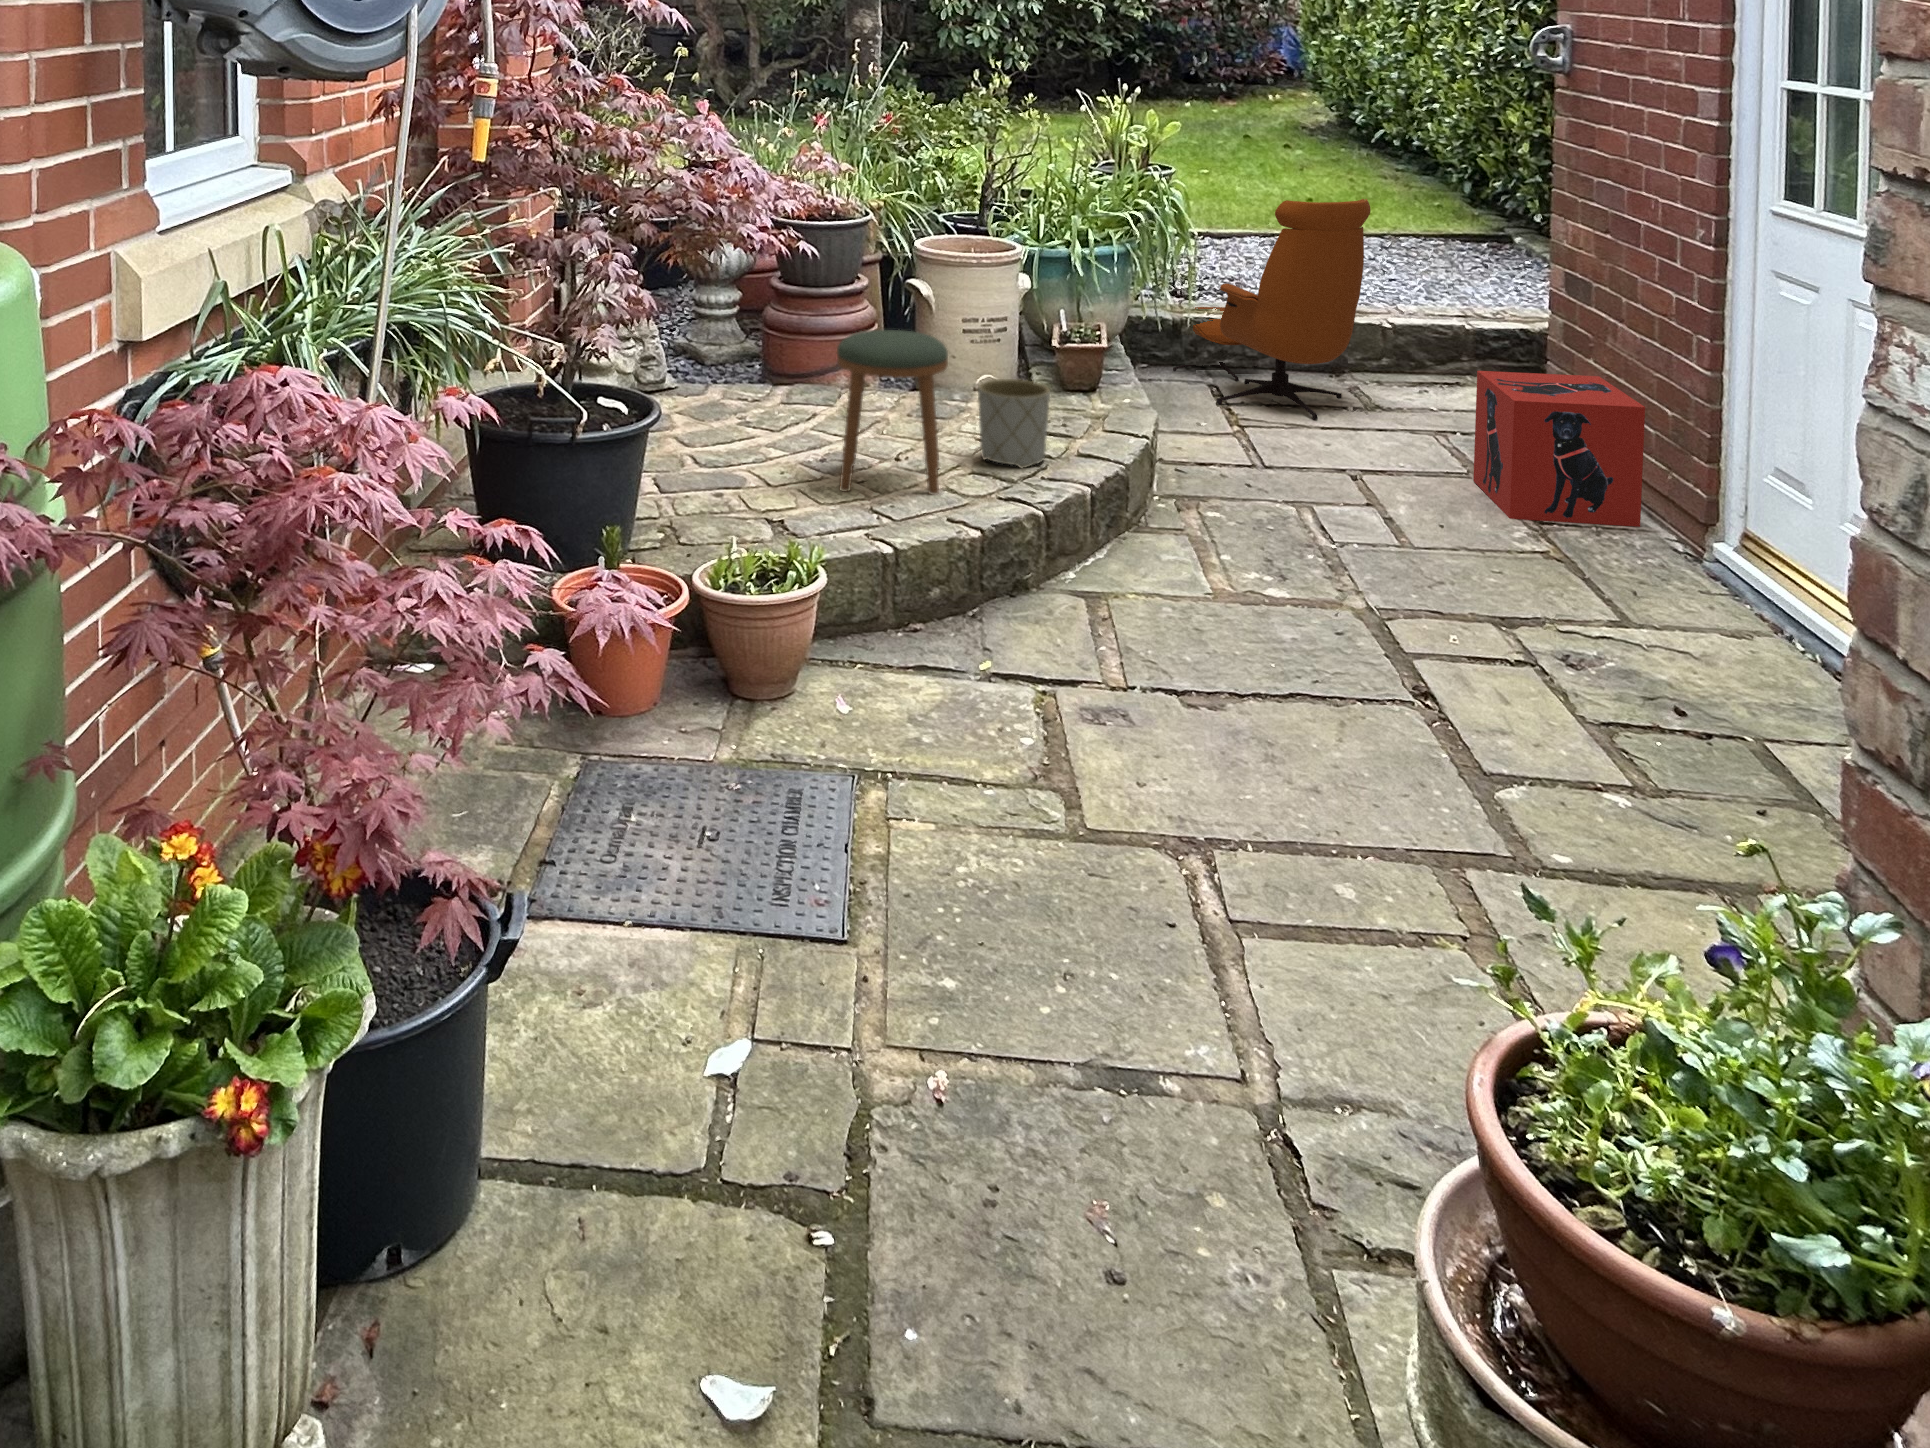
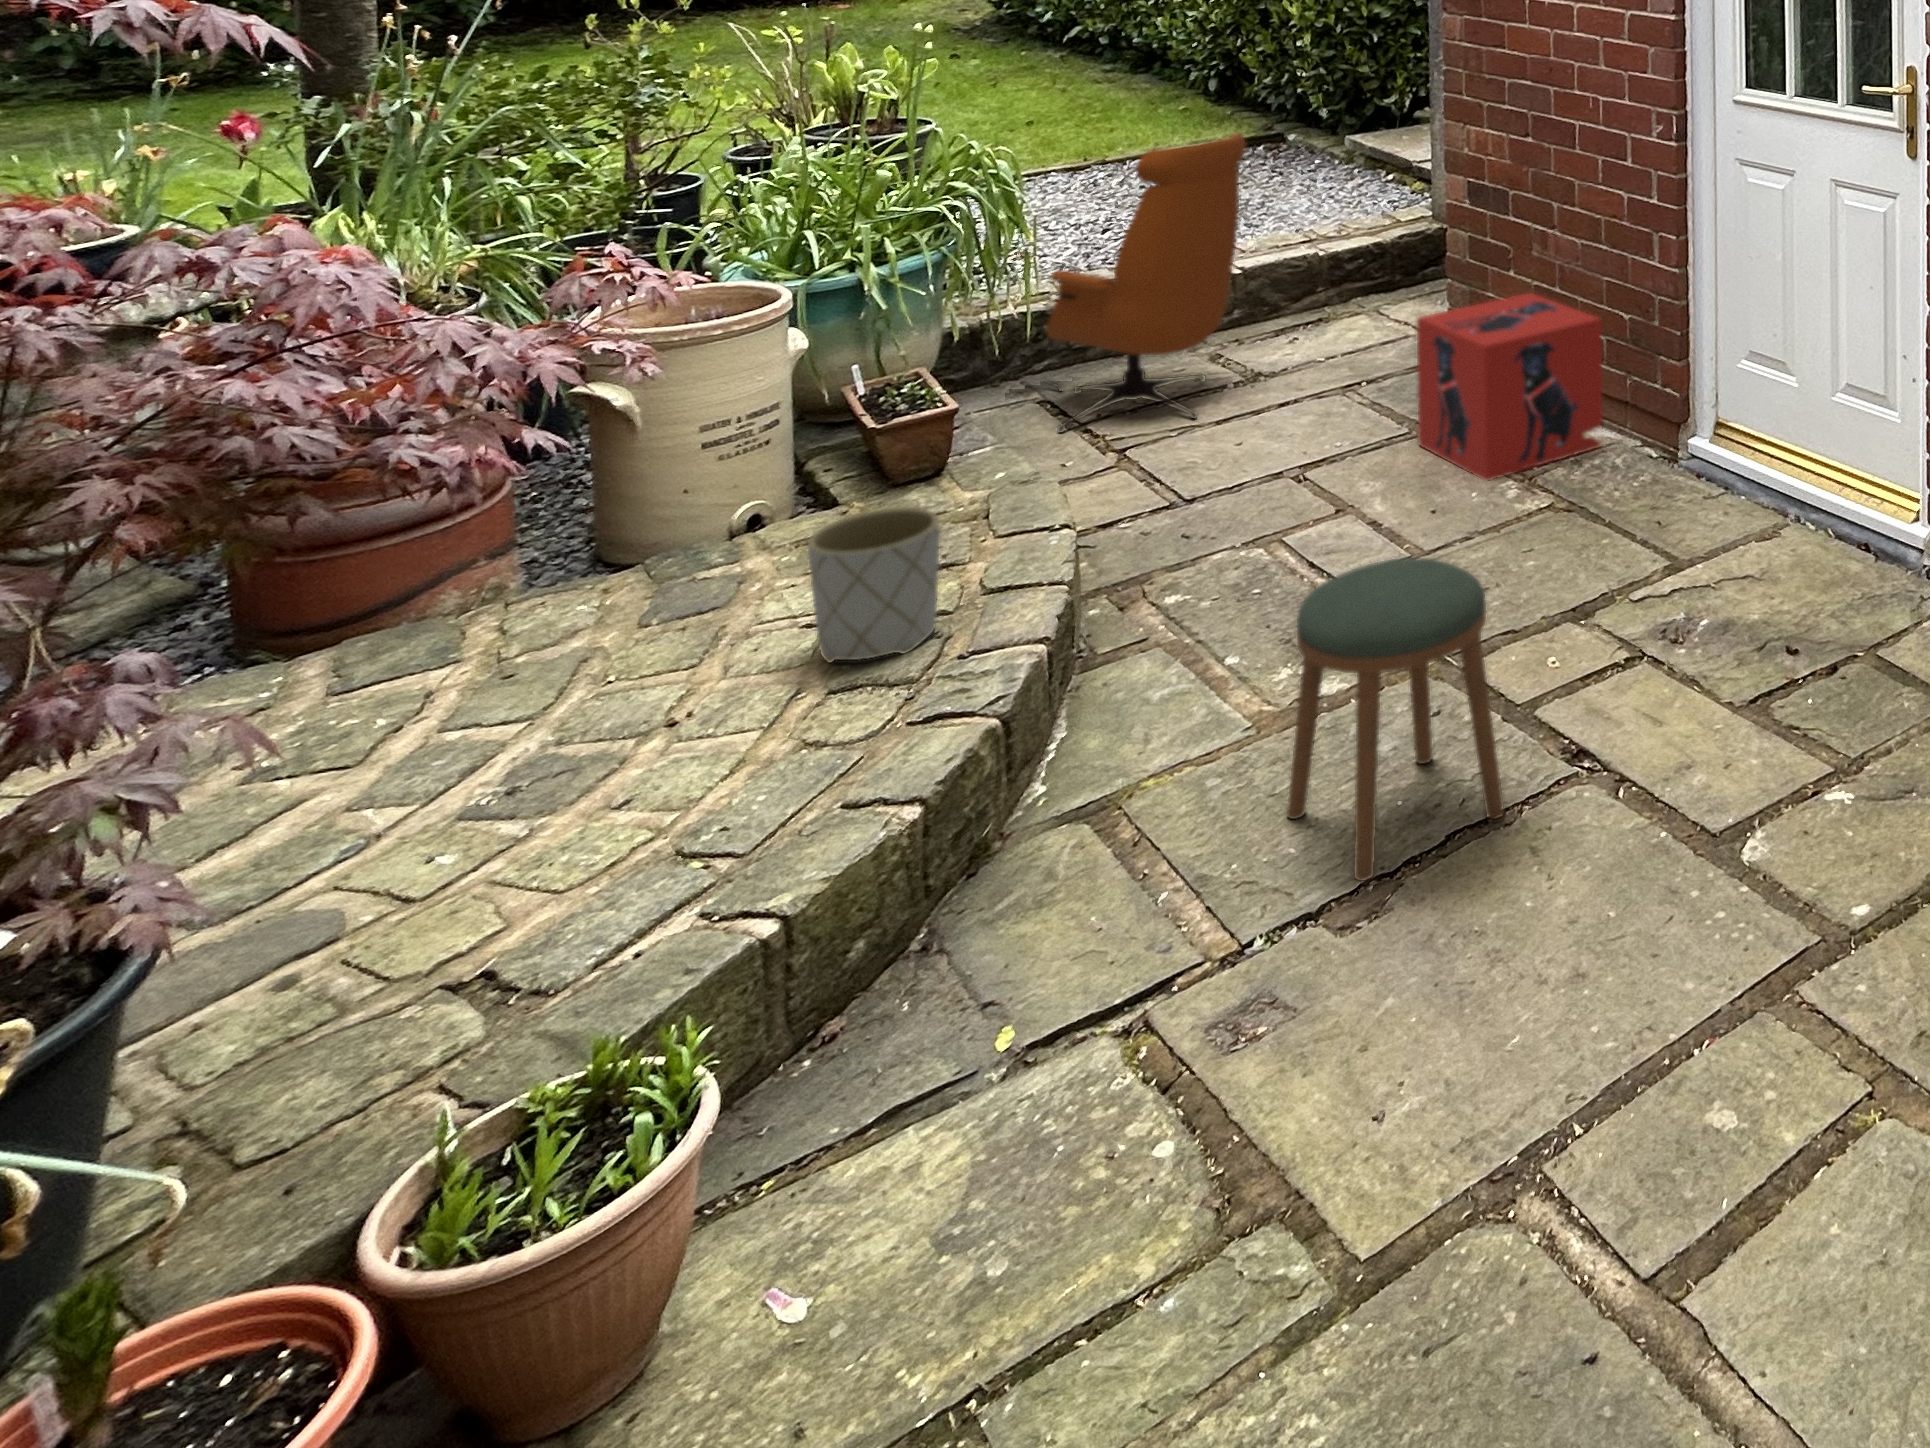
stool: present [837,330,948,495] -> present [1287,558,1504,881]

